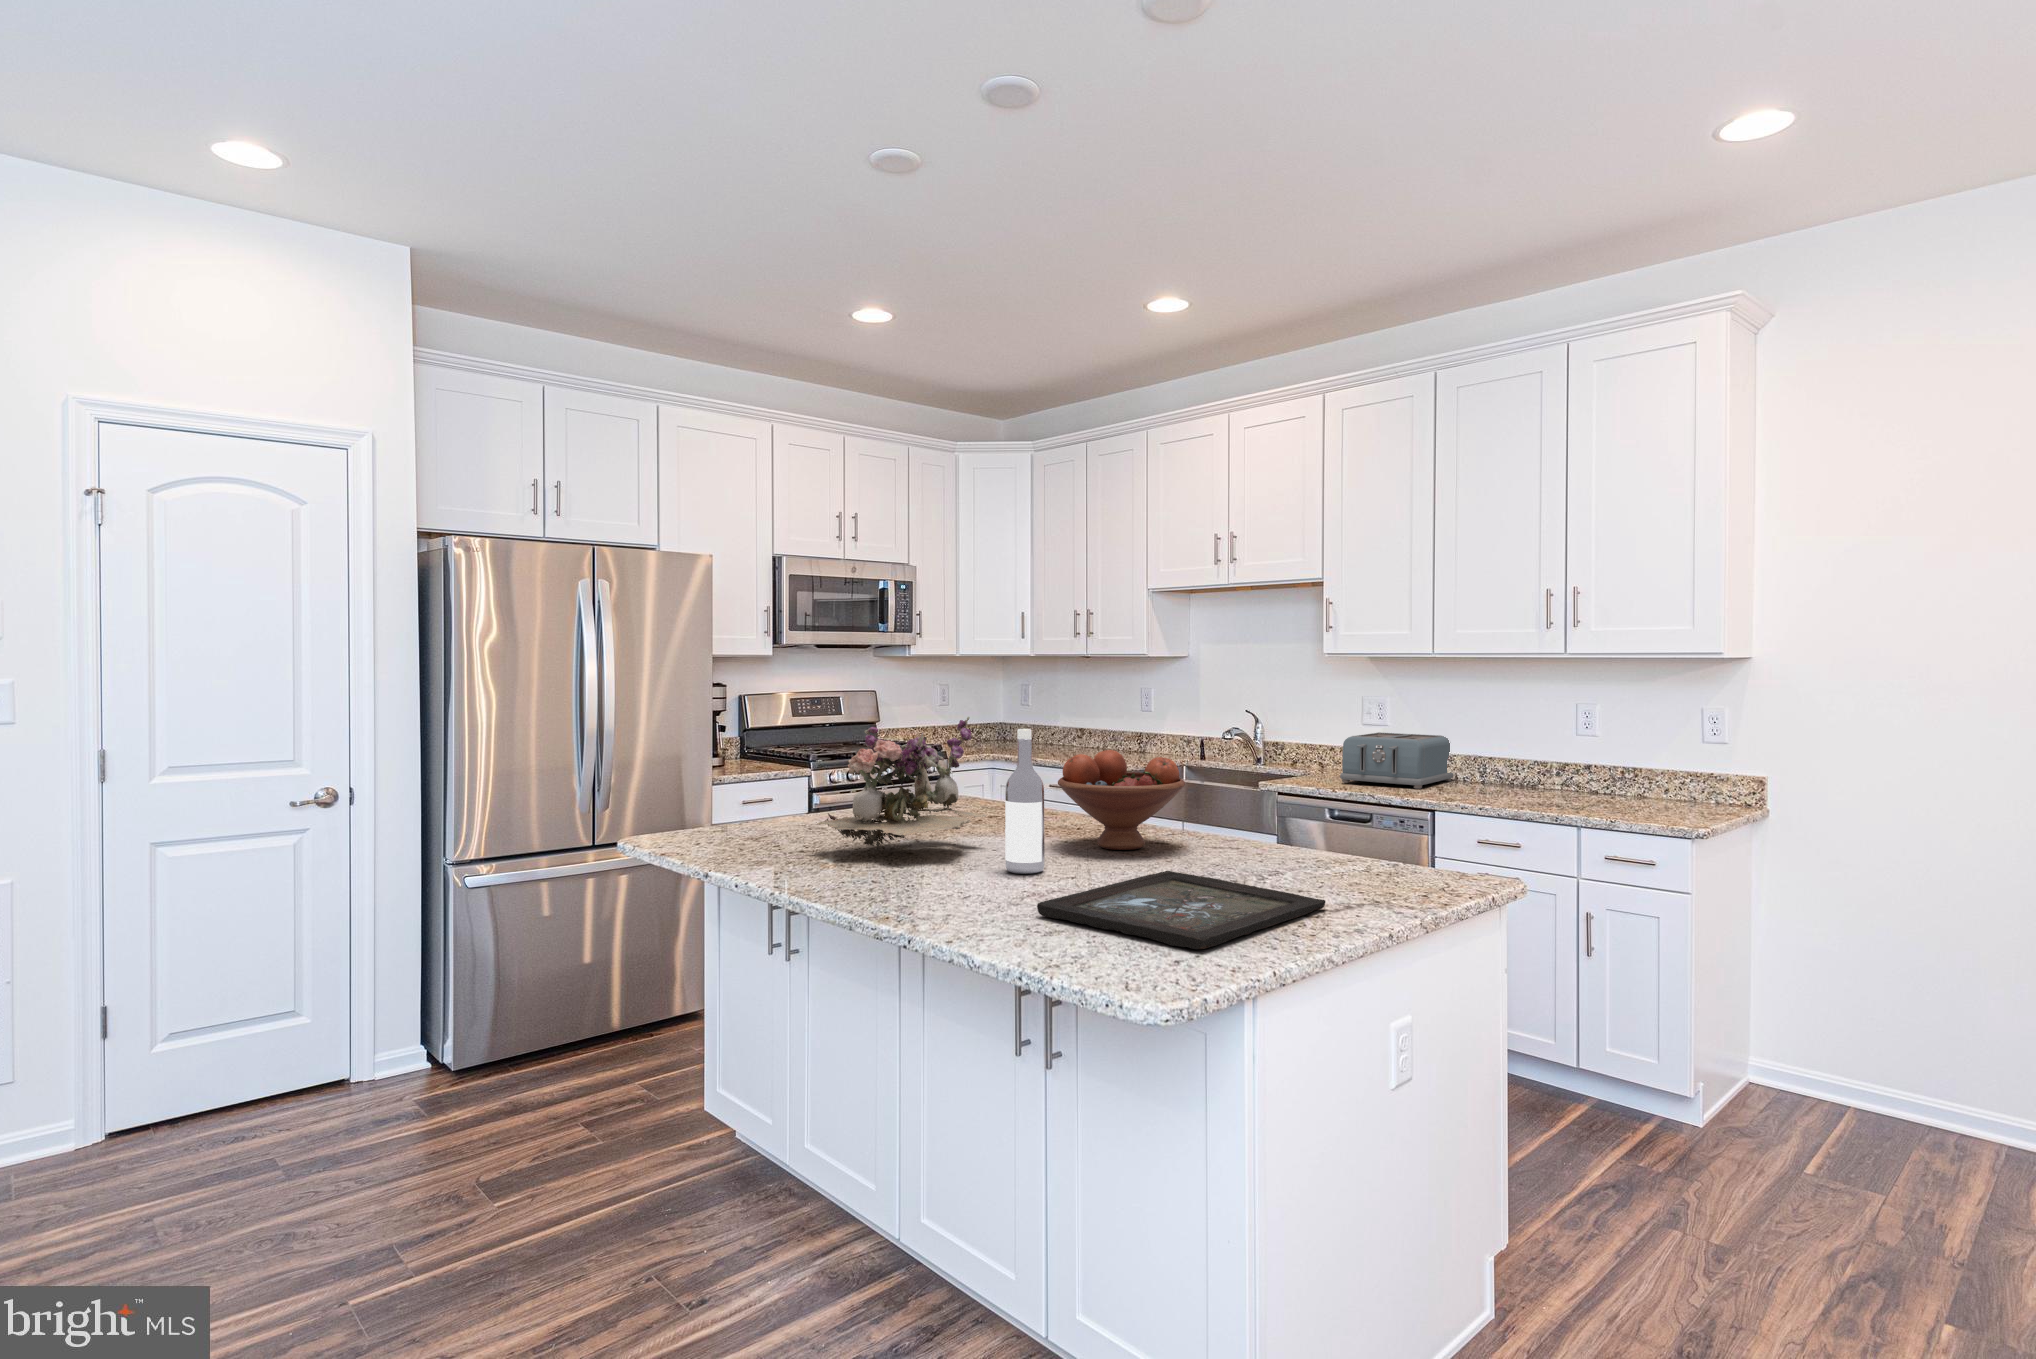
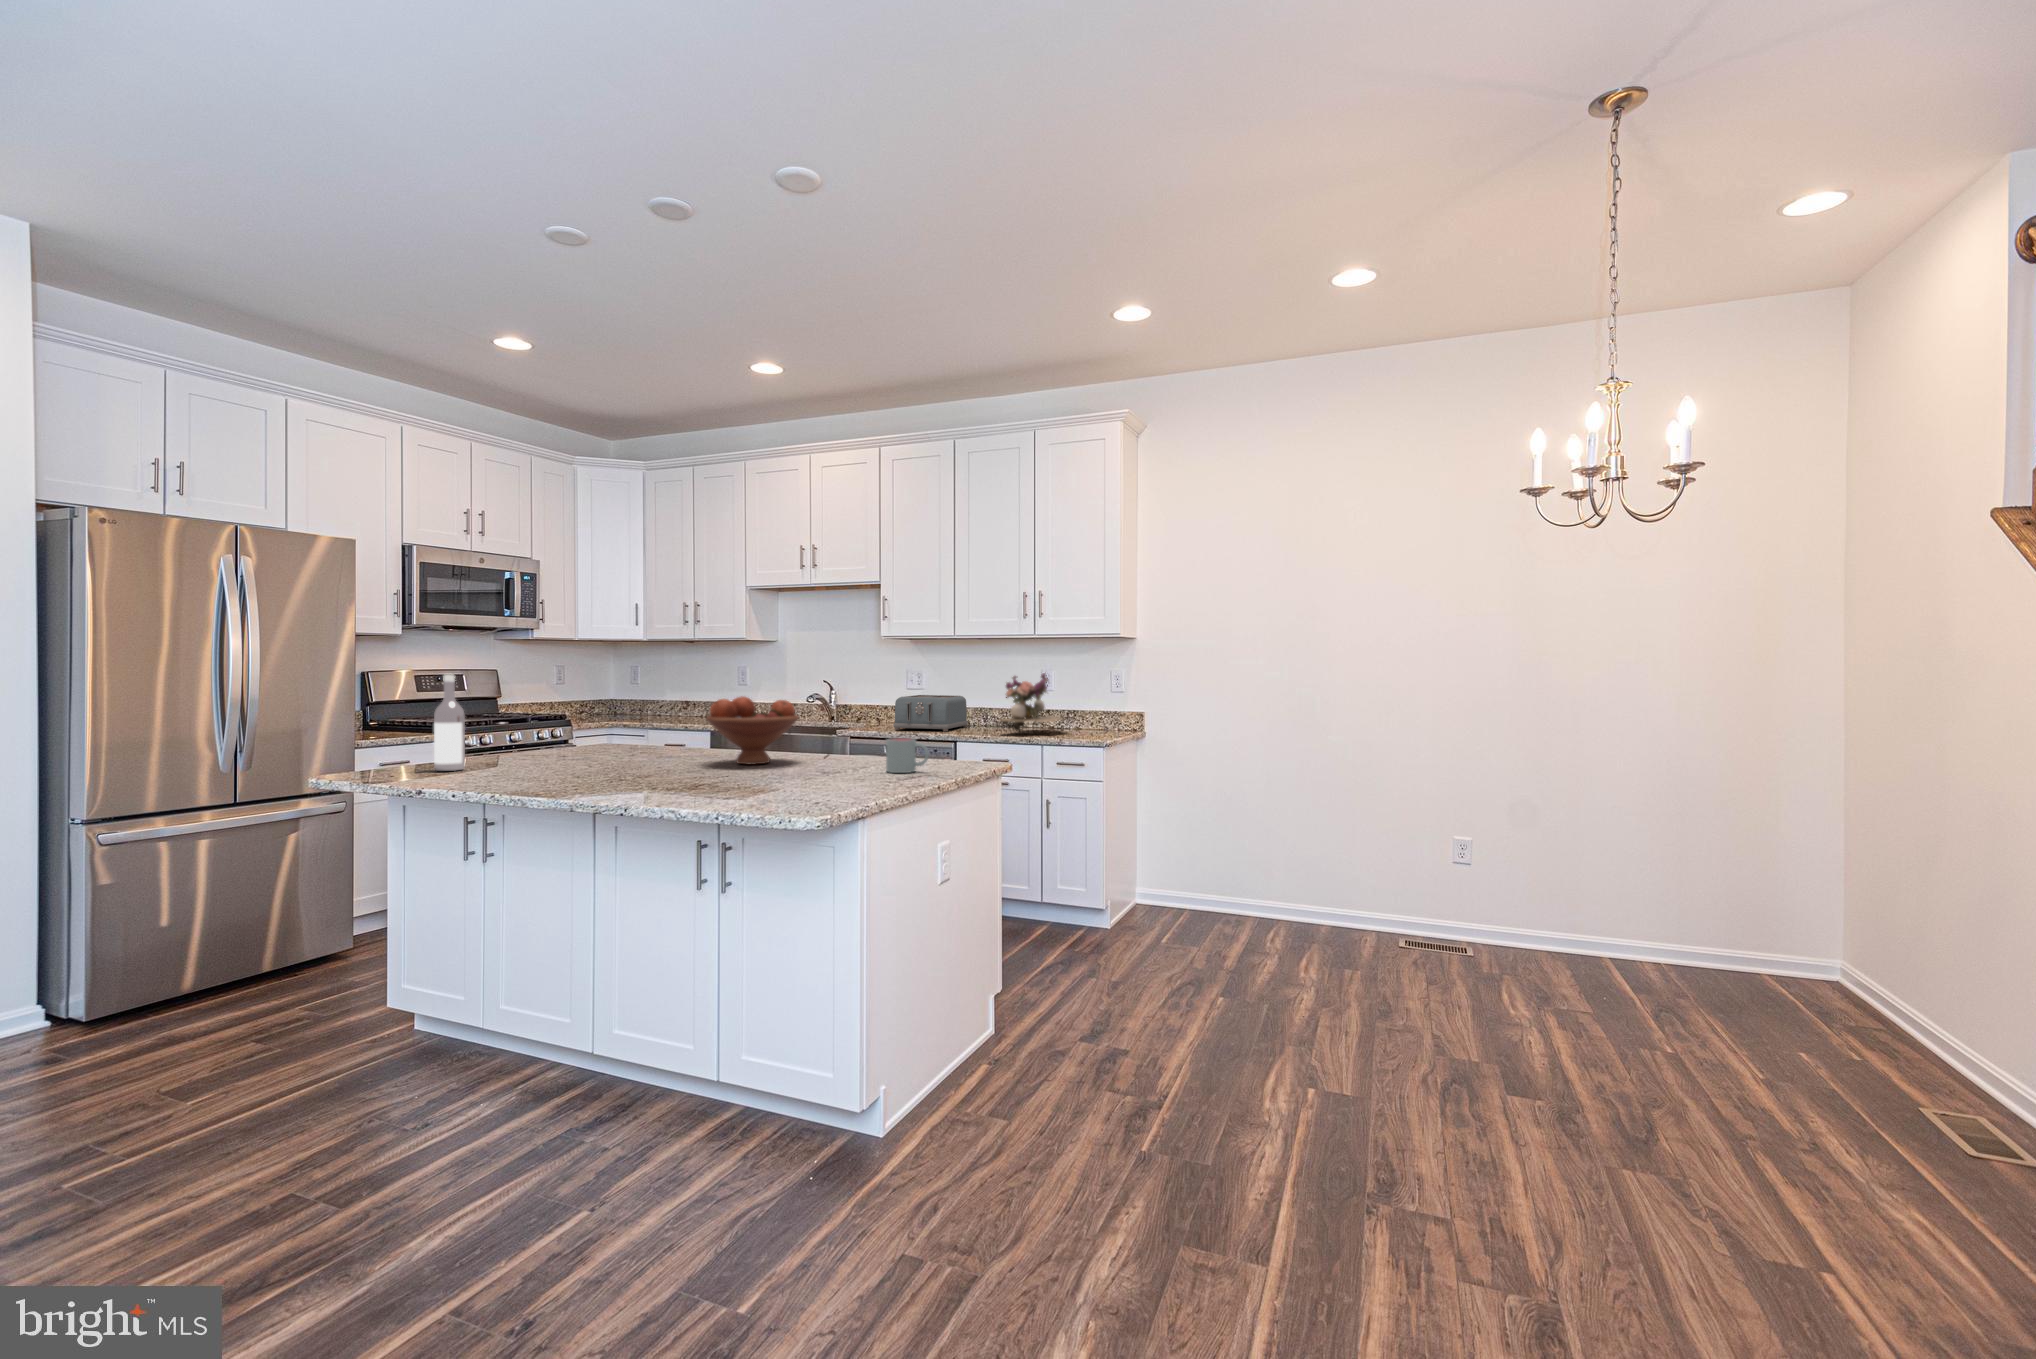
flower arrangement: present [816,717,986,851] -> present [997,673,1063,732]
wine bottle: present [1005,729,1045,874] -> present [434,674,465,771]
mug: none [1310,829,1380,887] -> present [886,738,929,773]
tray: present [1037,871,1325,949] -> none [714,769,899,800]

